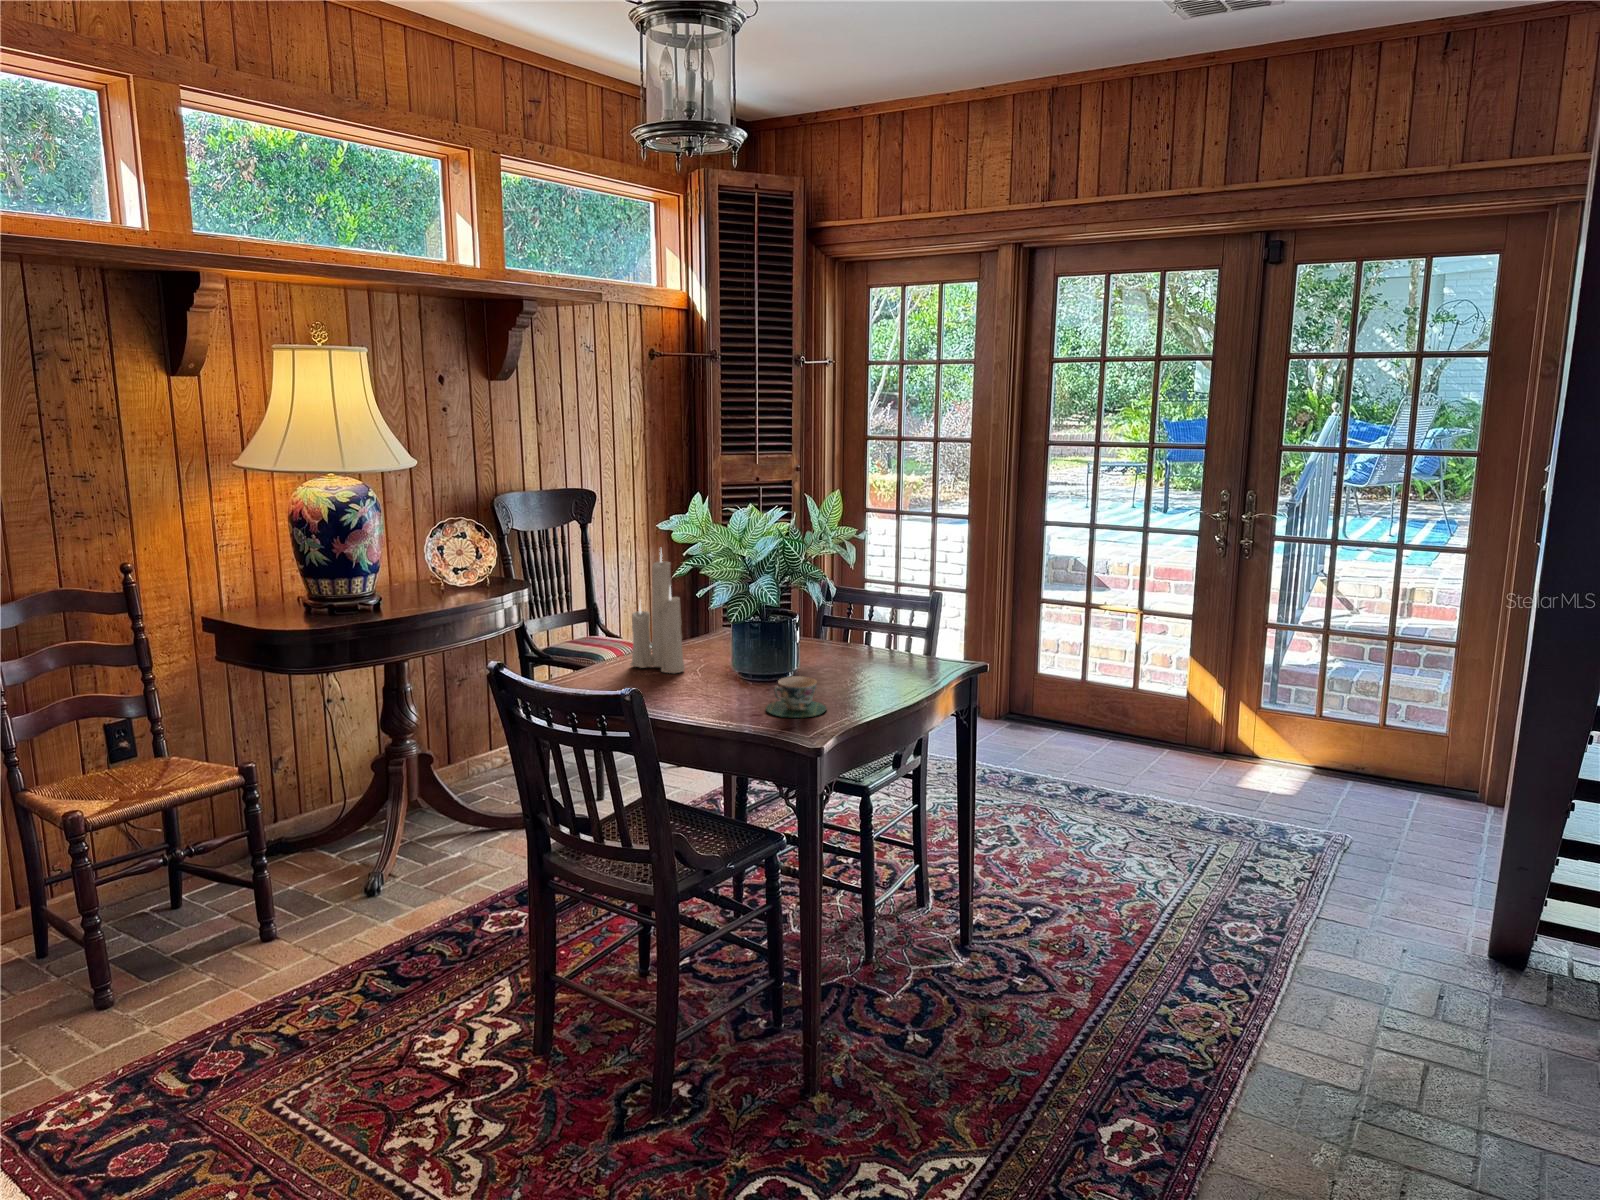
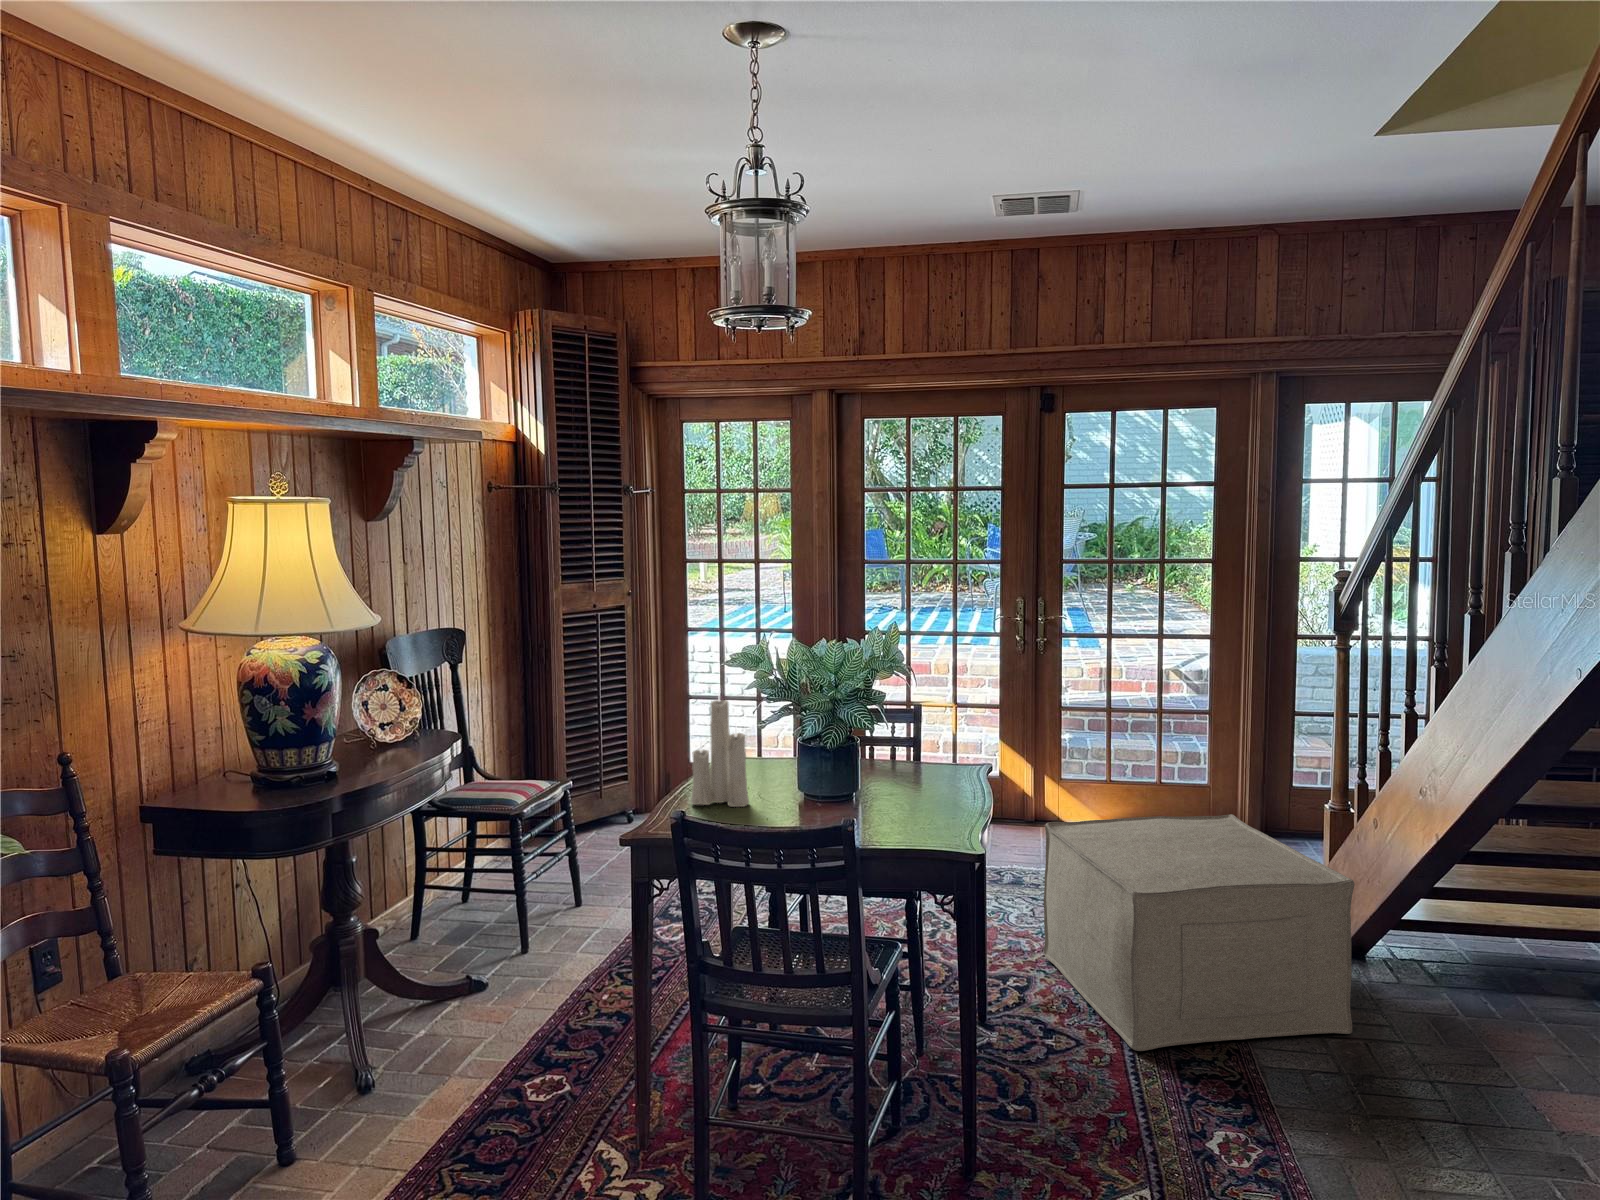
teacup: present [766,676,826,718] -> none [881,794,936,833]
ottoman: none [1096,742,1437,1055] -> present [1044,814,1355,1051]

